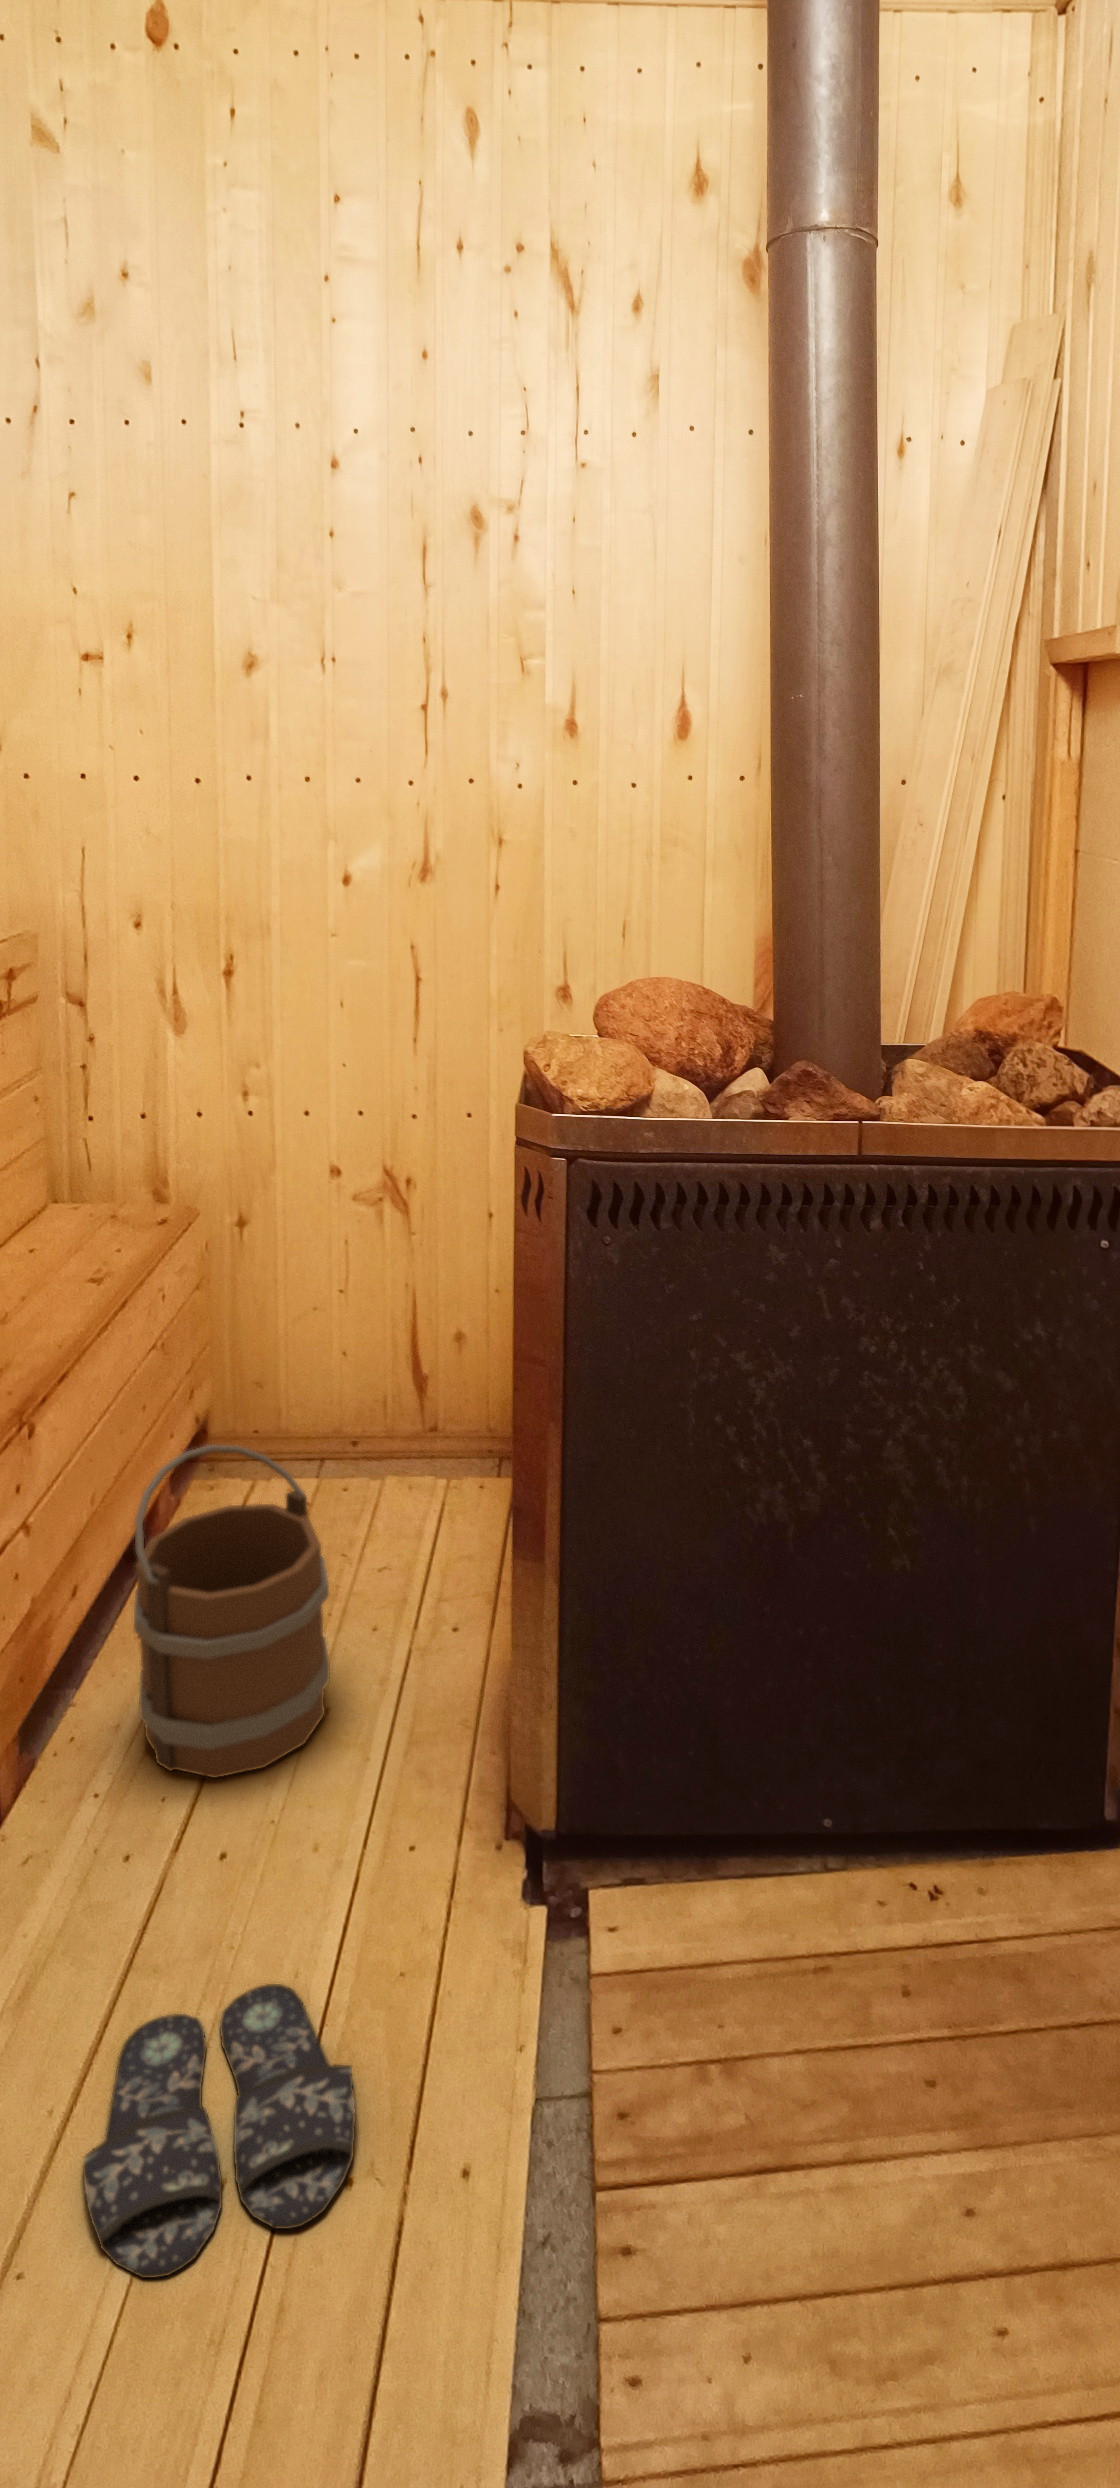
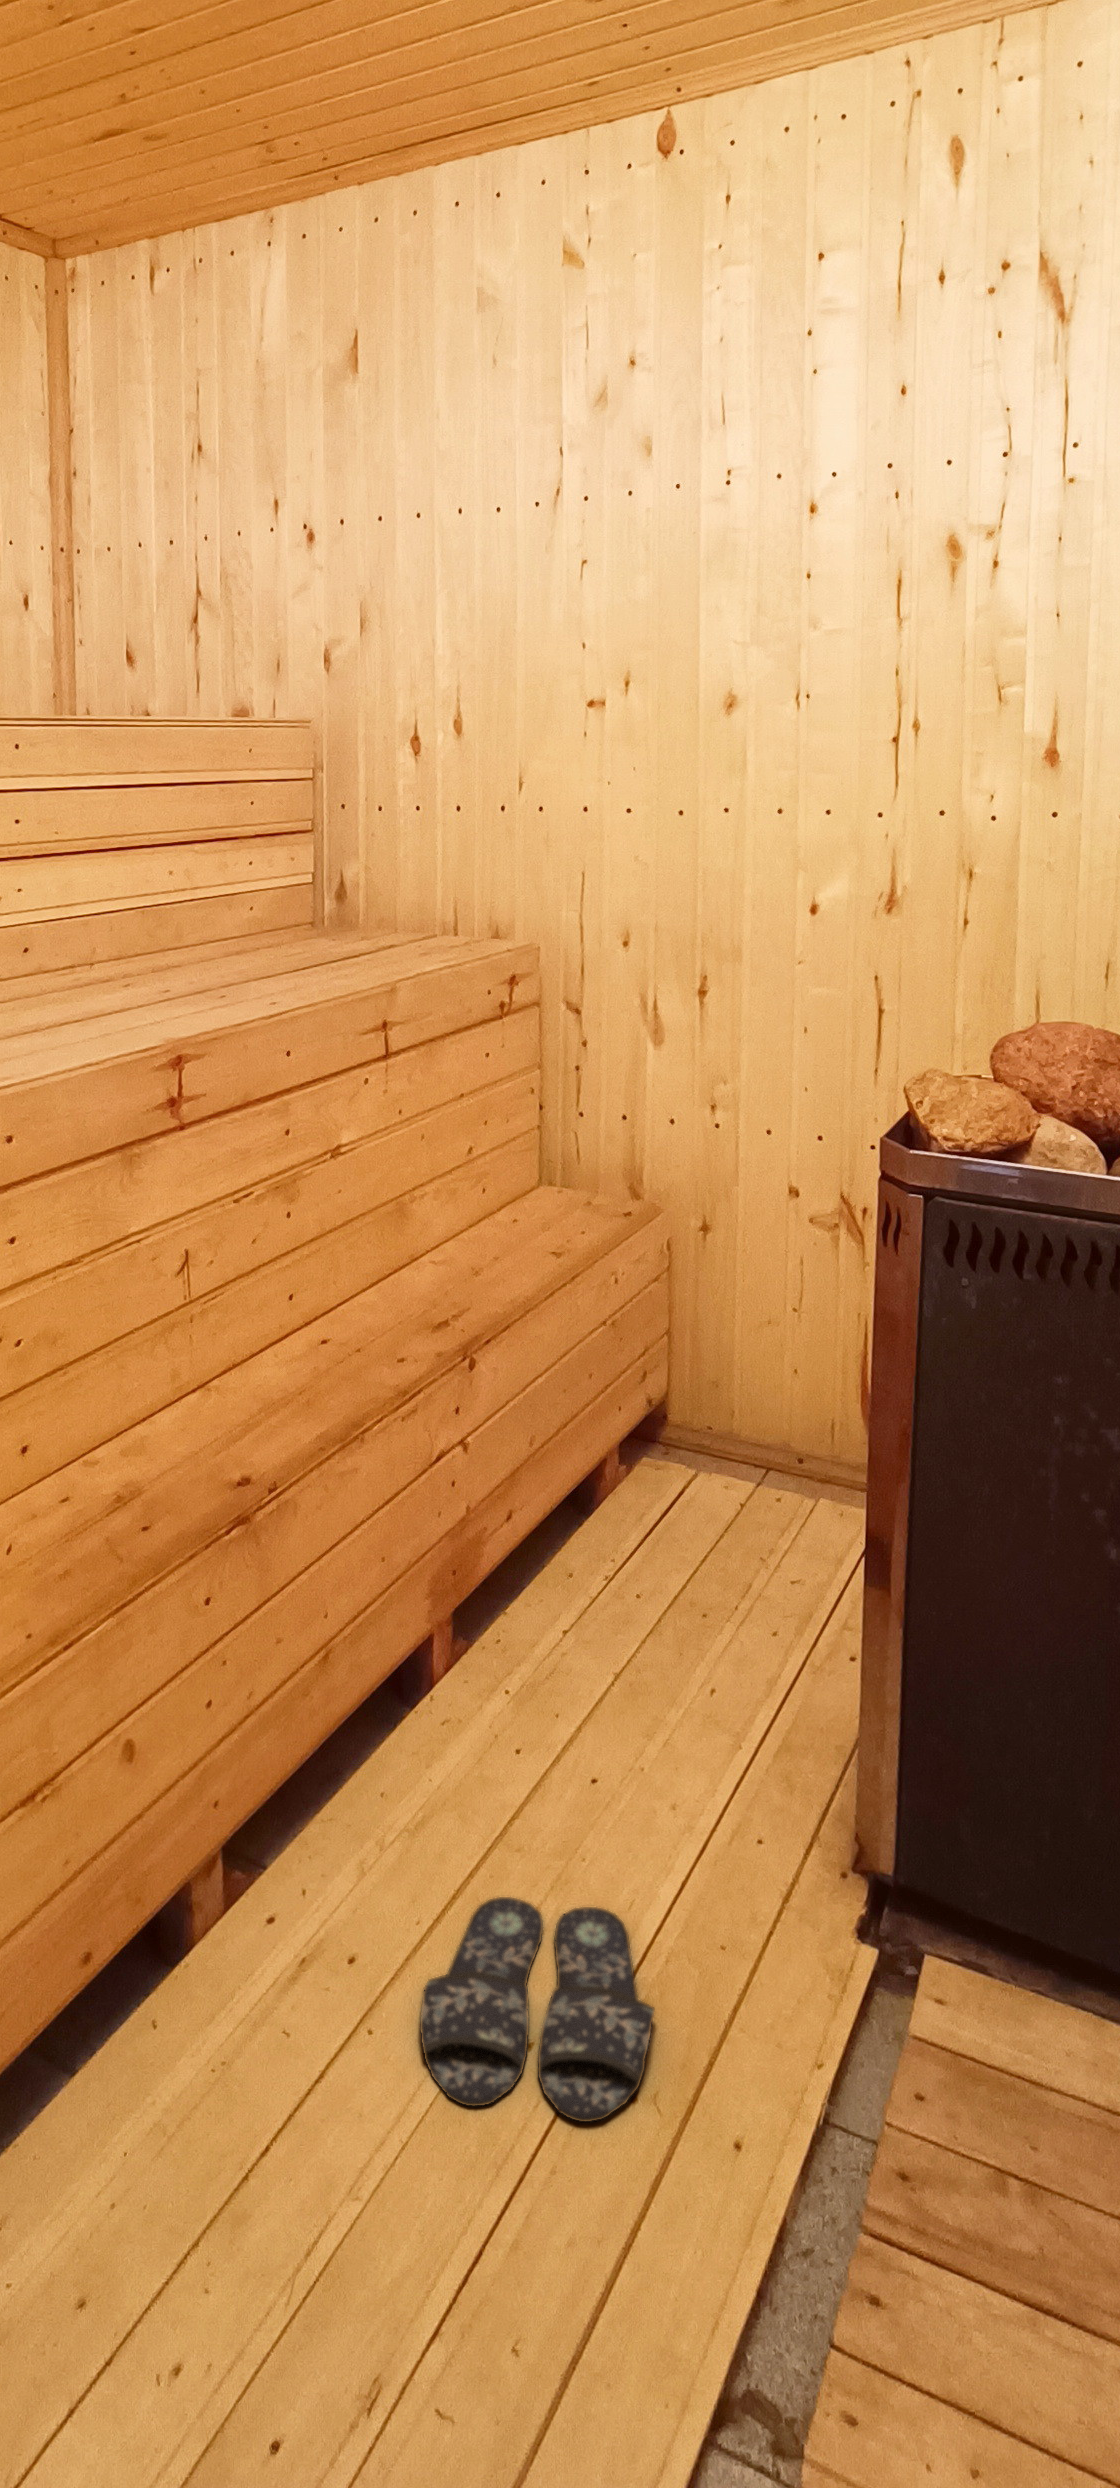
bucket: present [134,1445,330,1778] -> none [547,1416,720,1724]

